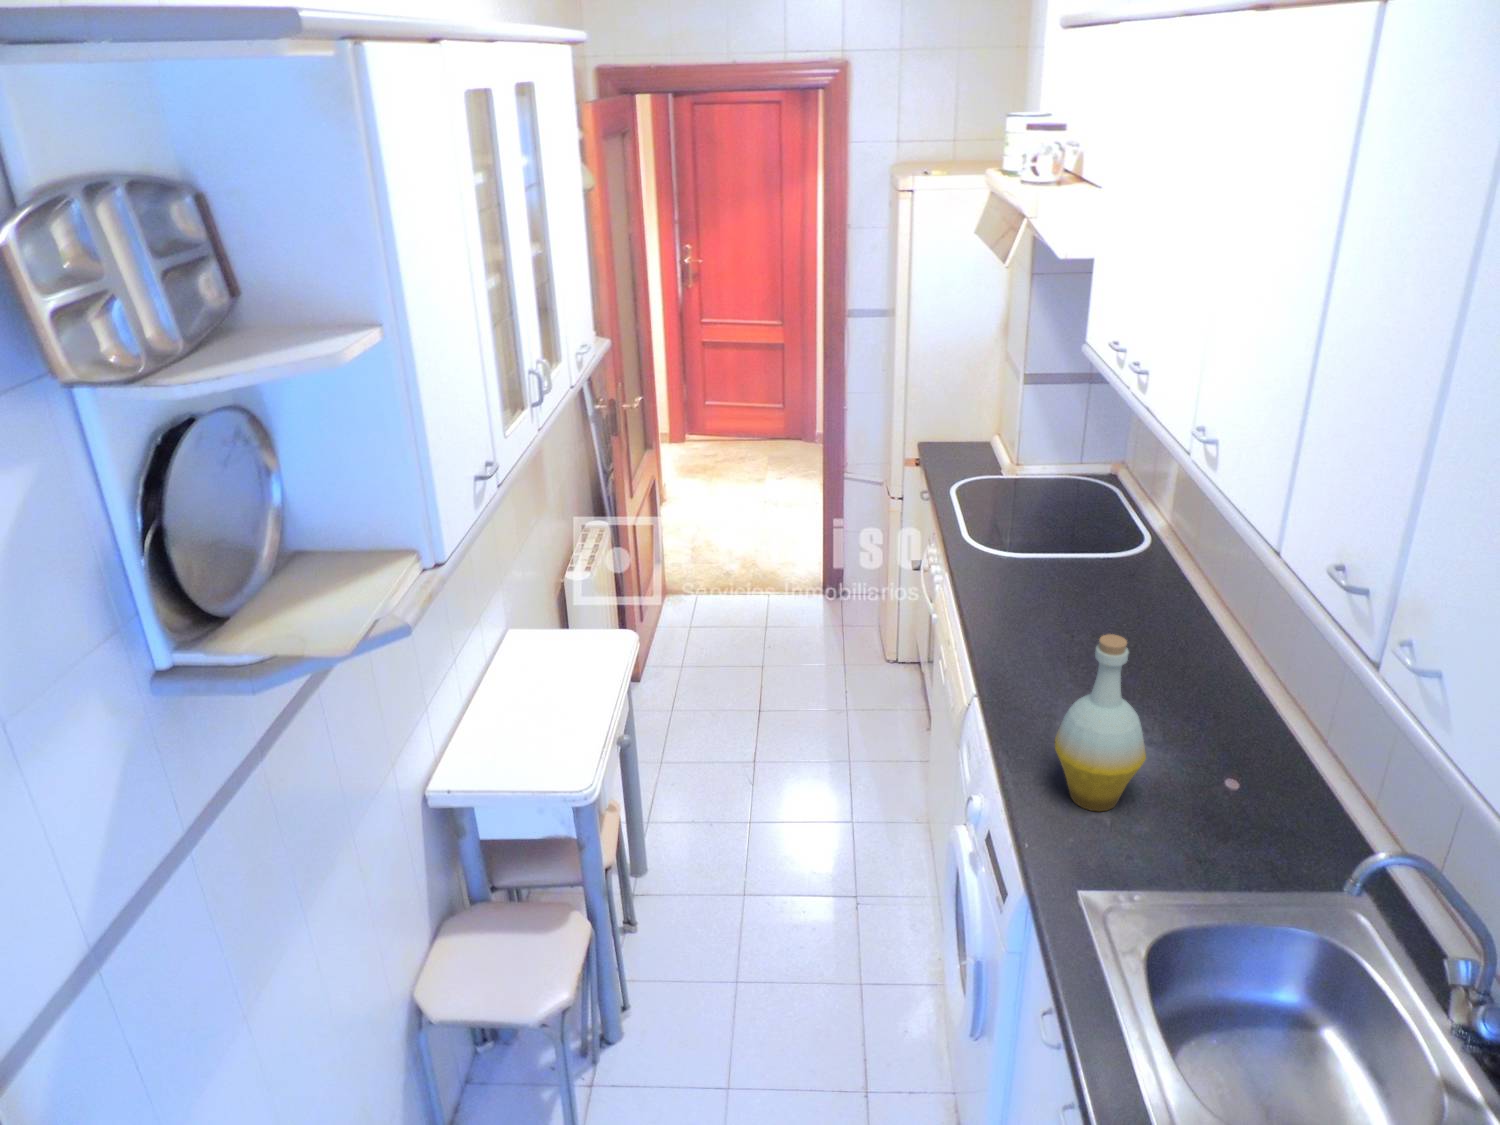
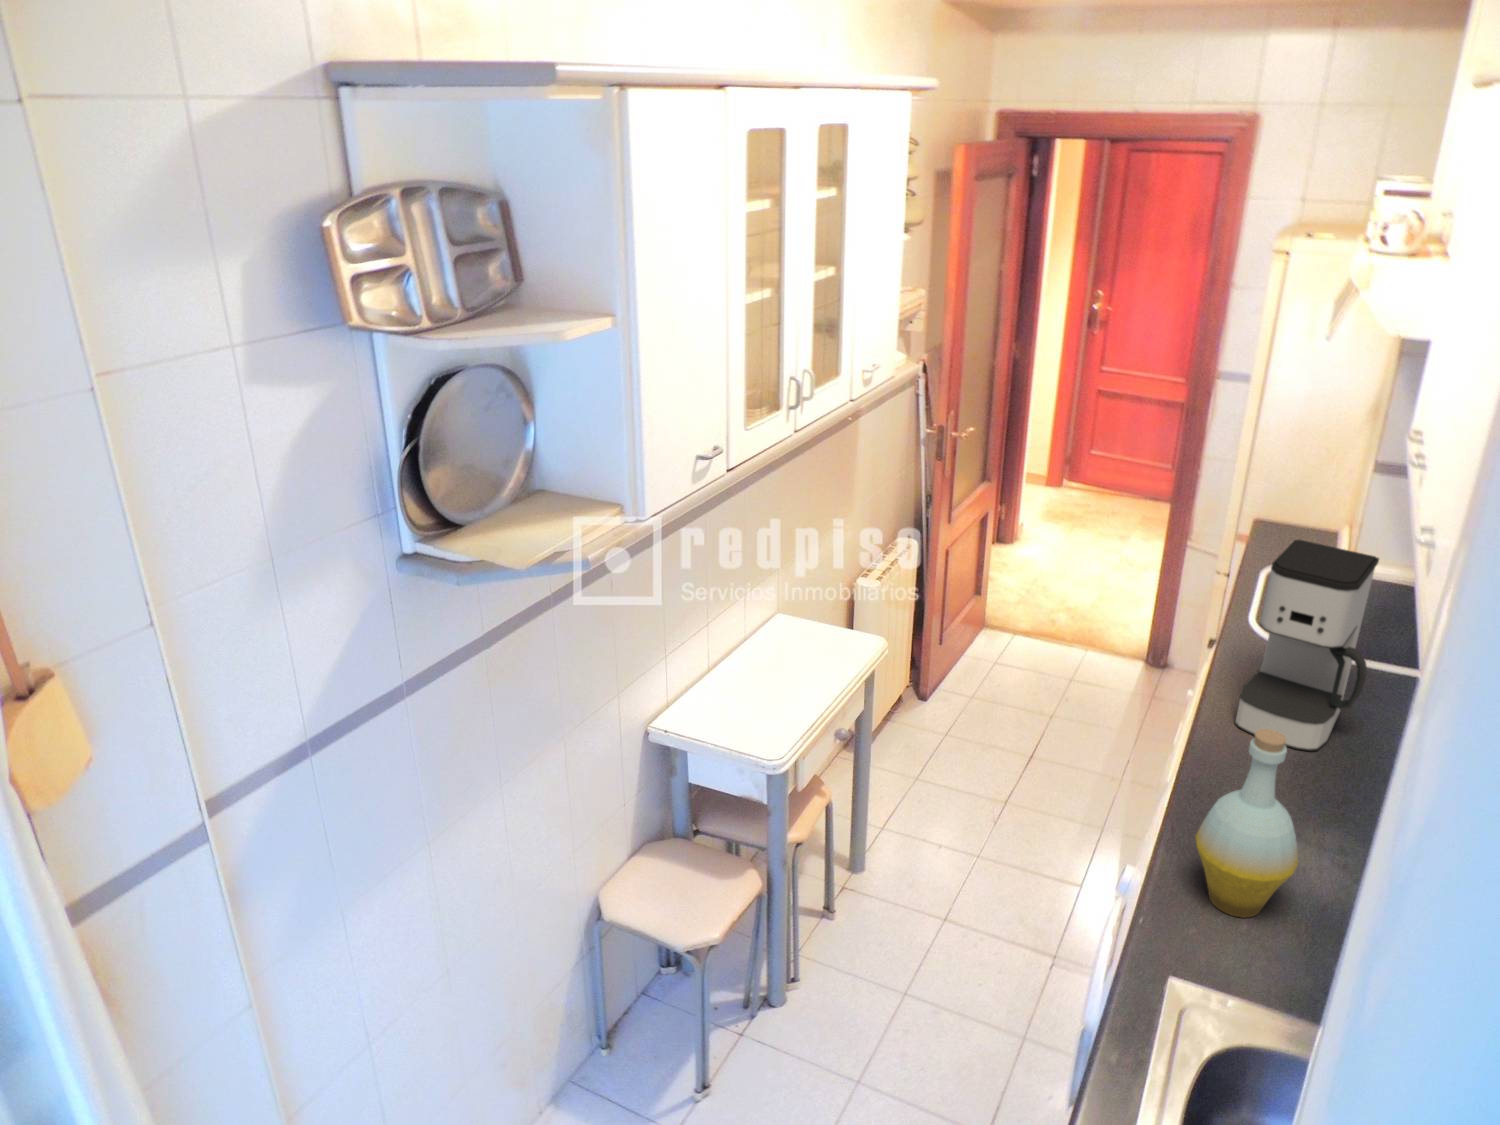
coffee maker: none [1002,455,1105,645] -> present [1235,540,1379,751]

